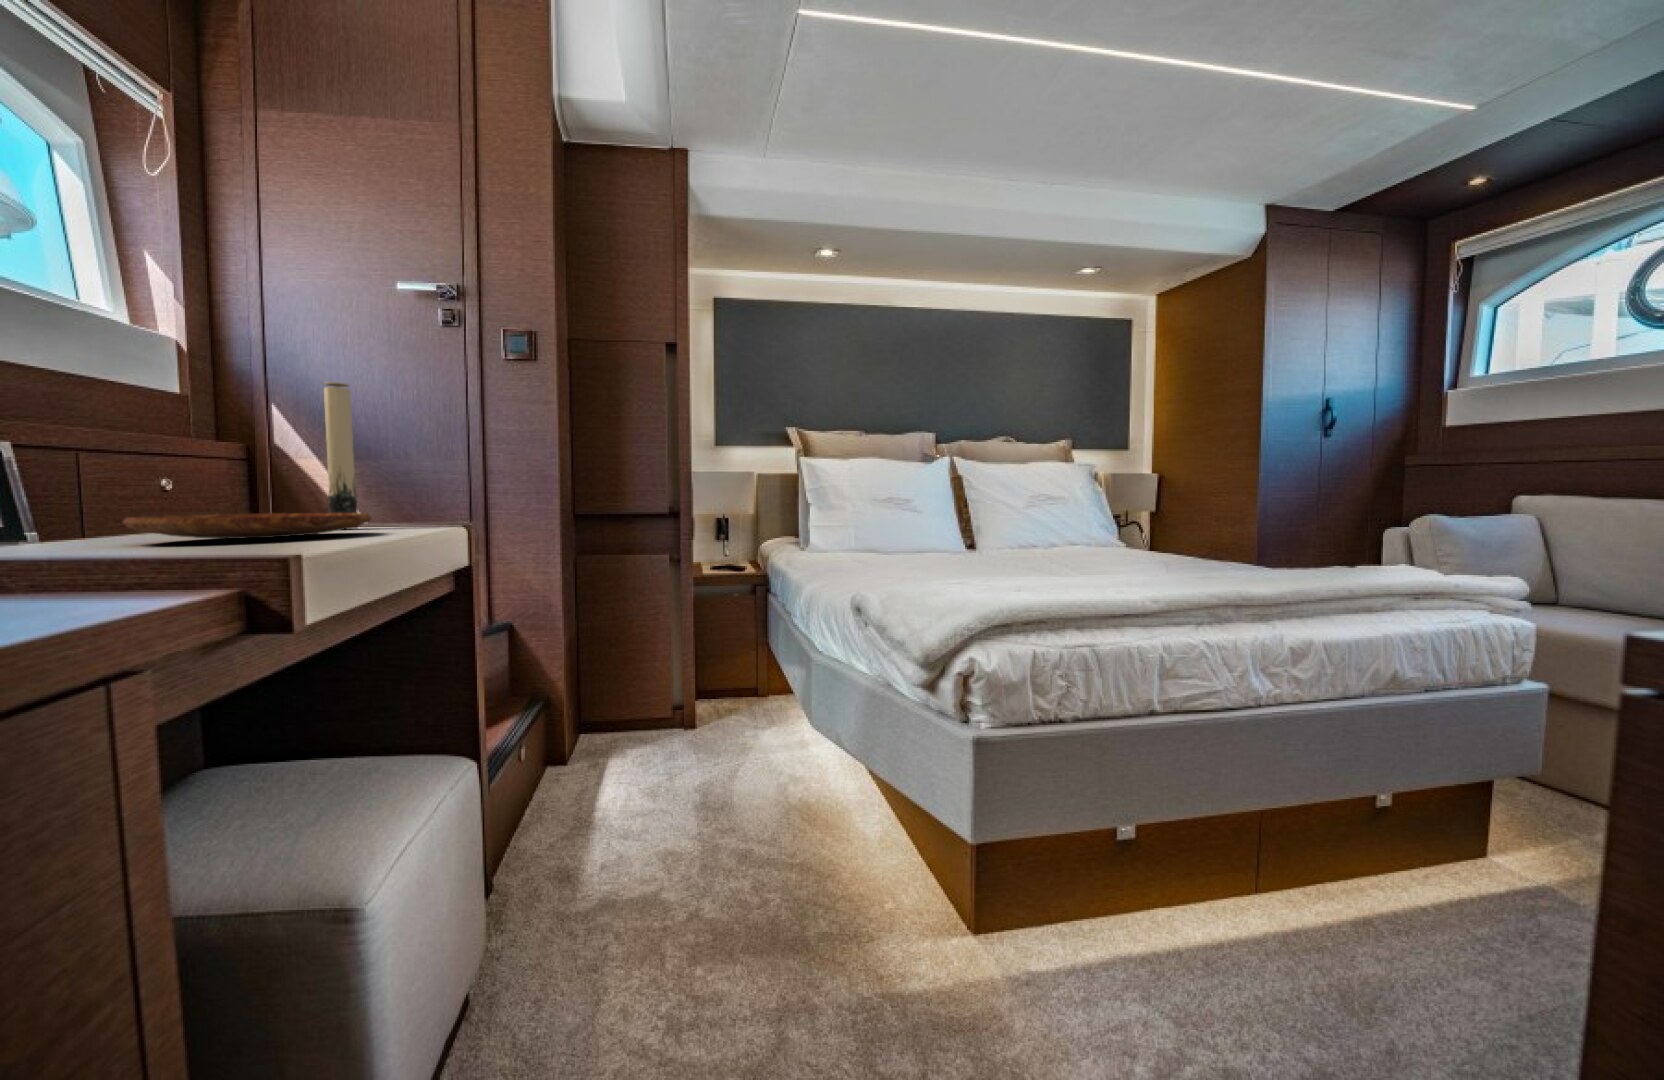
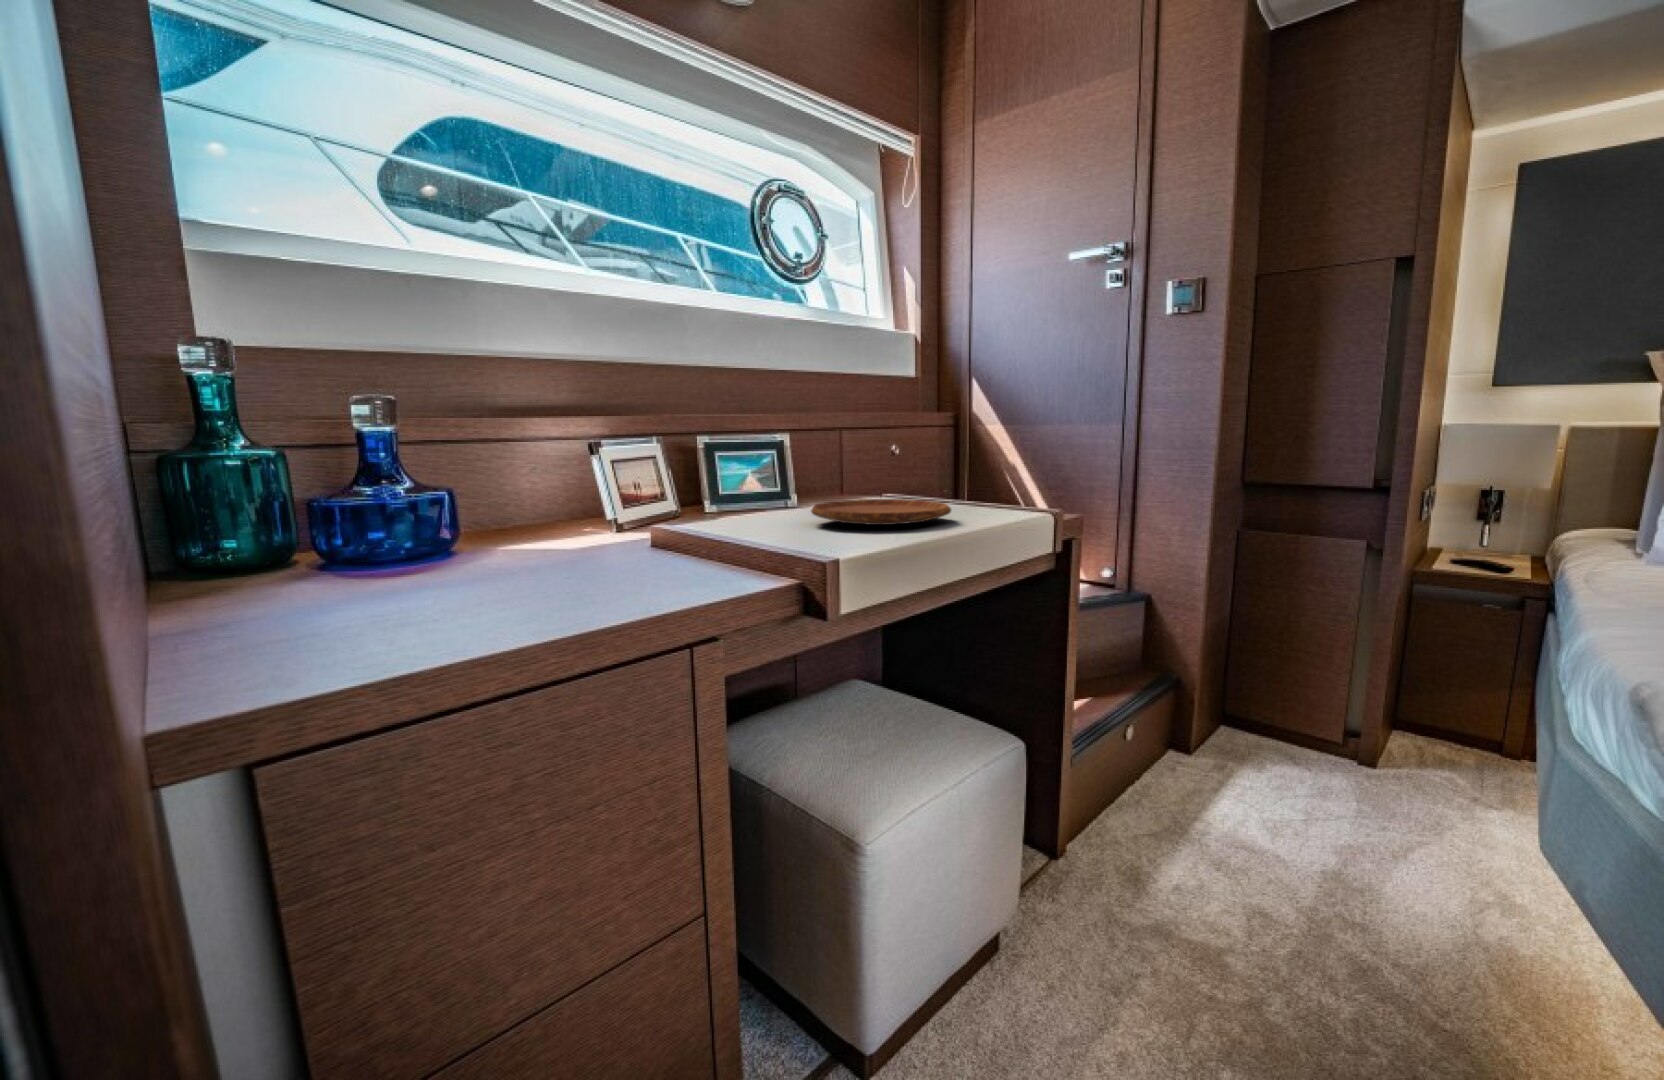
candle: present [324,382,358,528] -> none [937,385,967,510]

